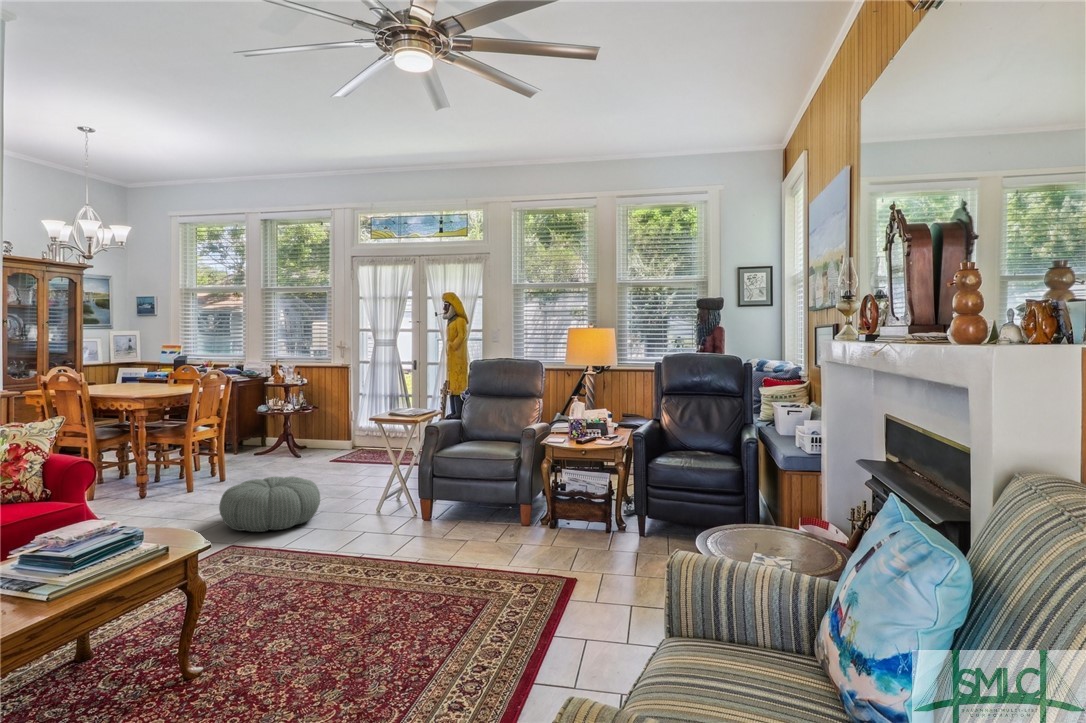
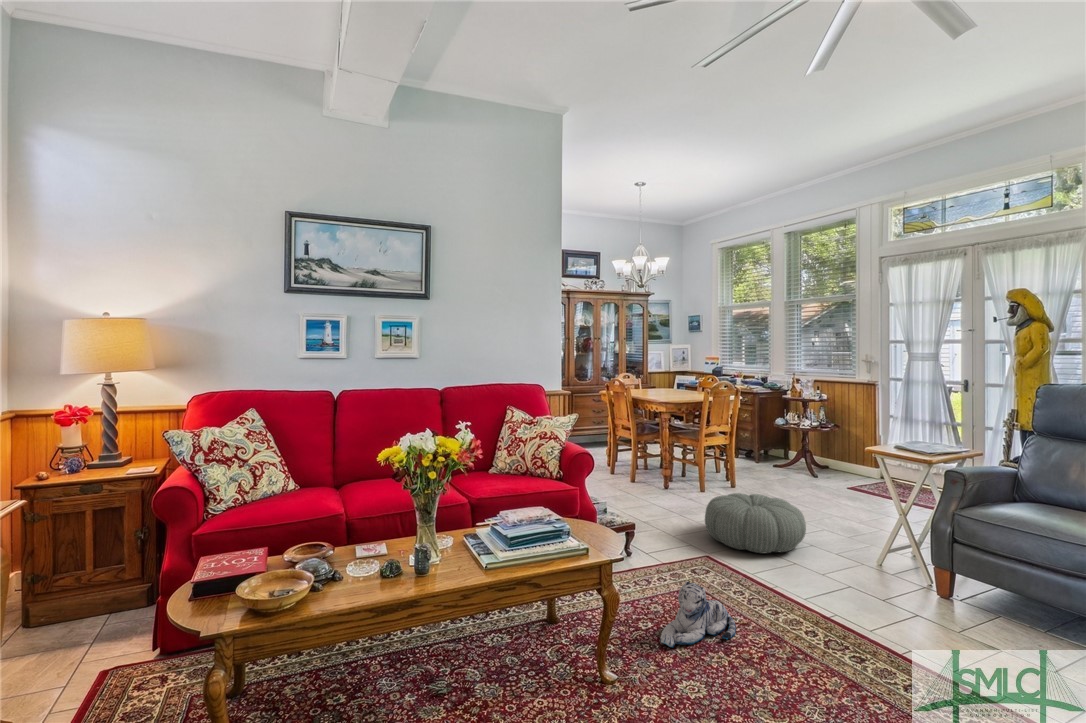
plush toy: none [228,560,295,627] -> present [660,581,736,648]

